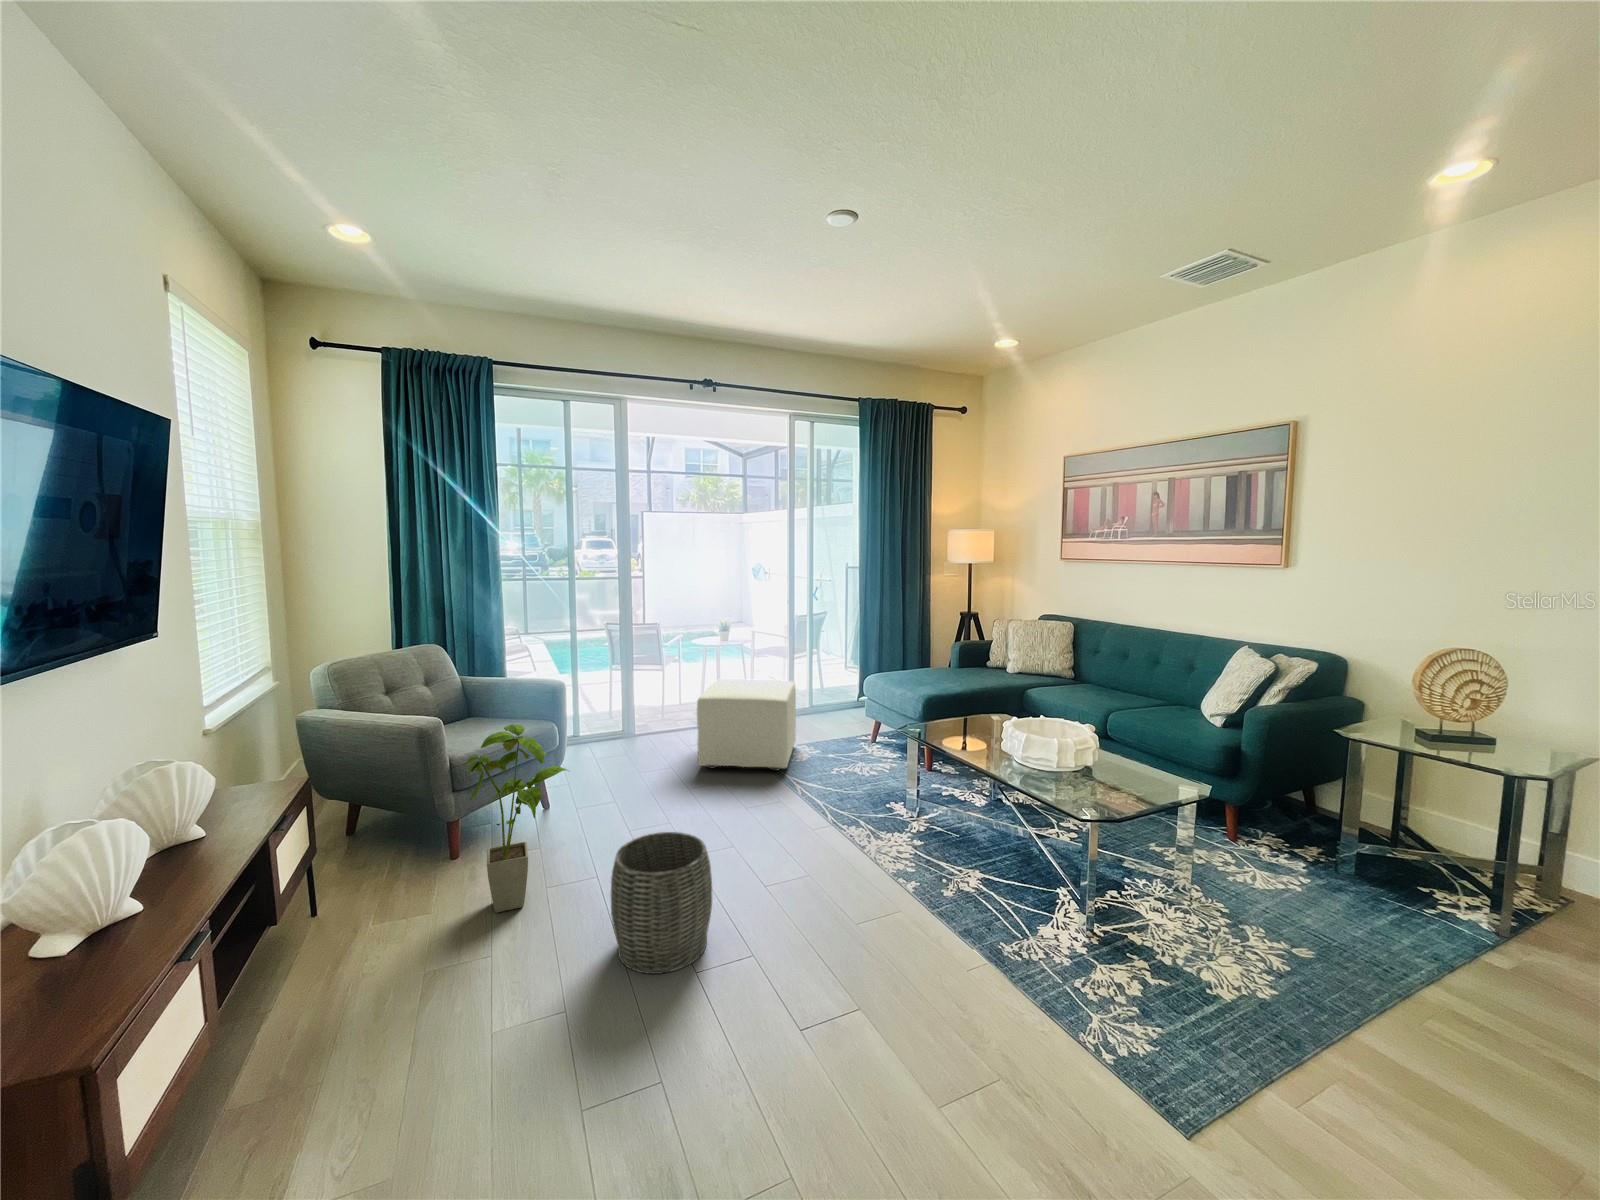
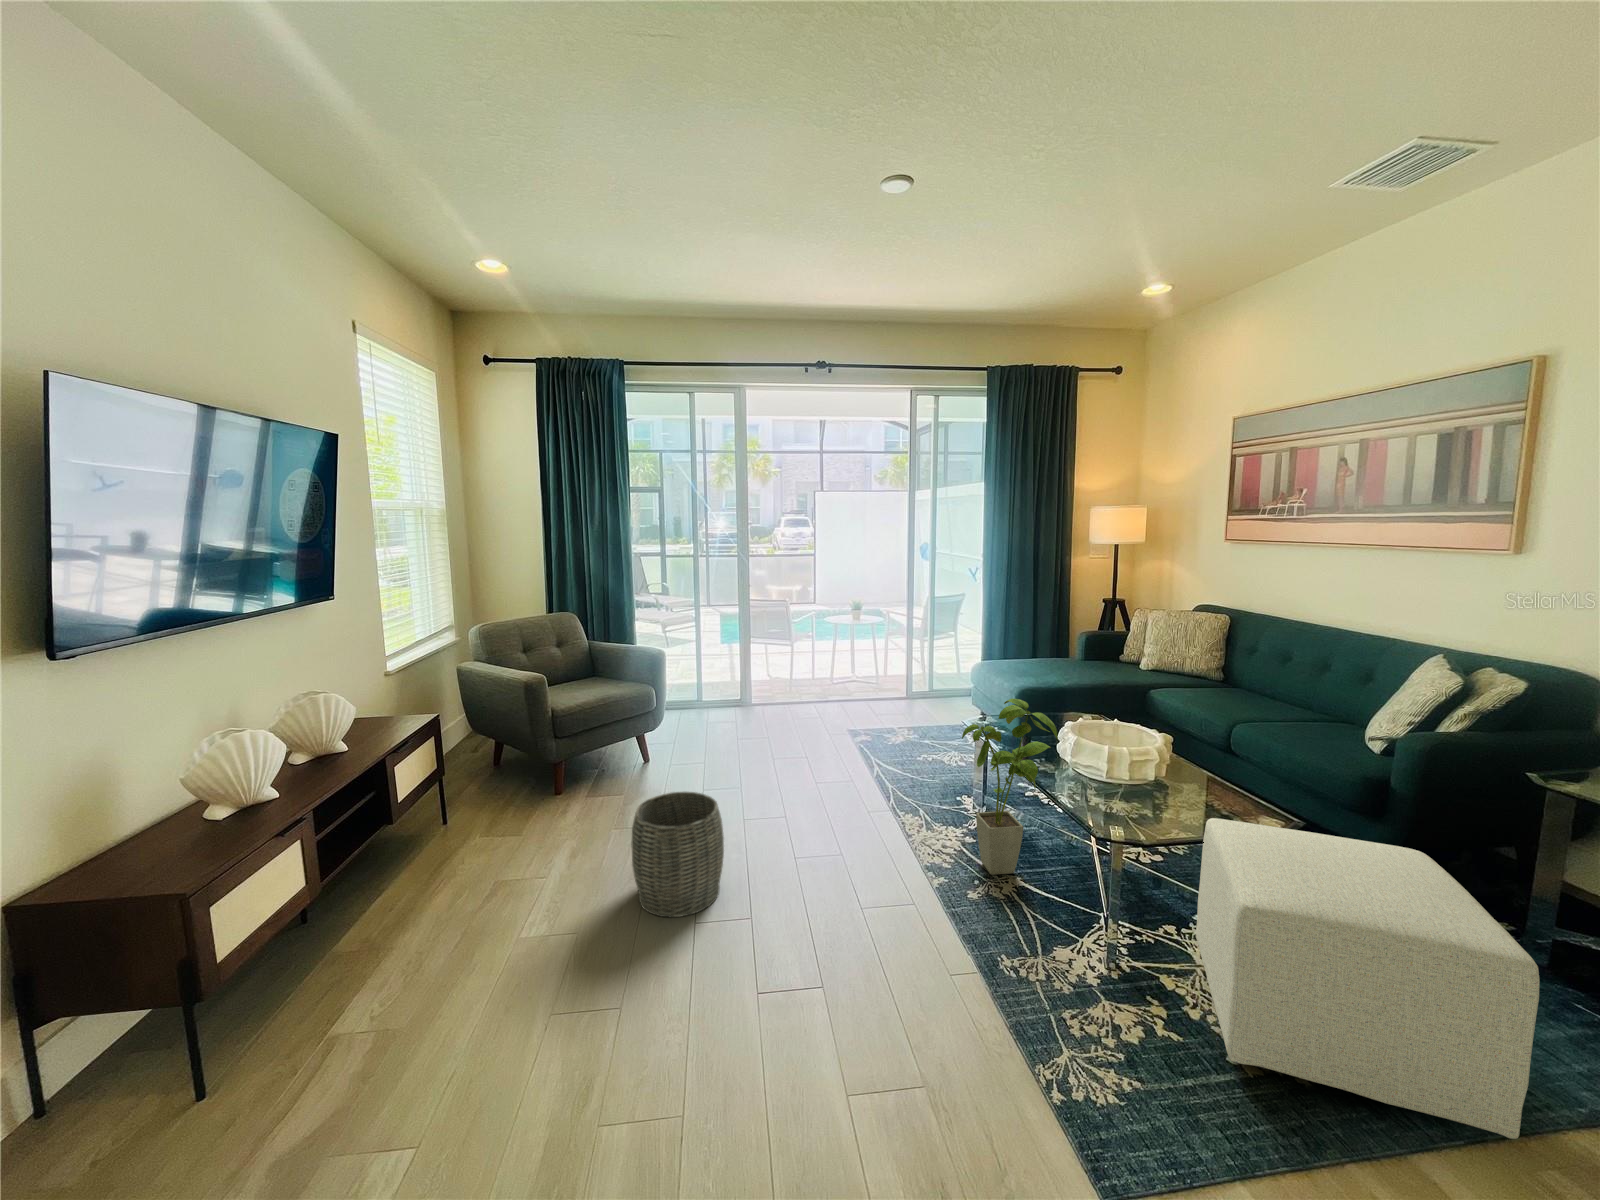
ottoman: present [697,679,796,771] -> present [1196,818,1539,1139]
house plant: present [464,724,569,912] -> present [962,699,1058,875]

